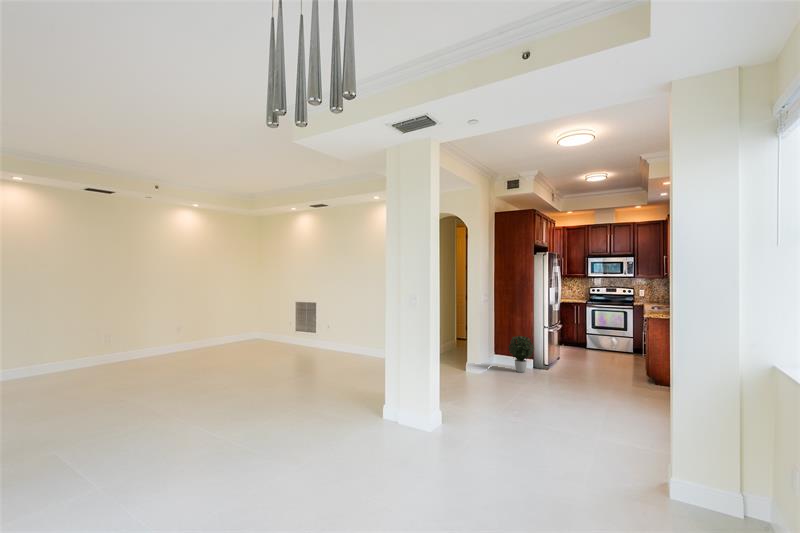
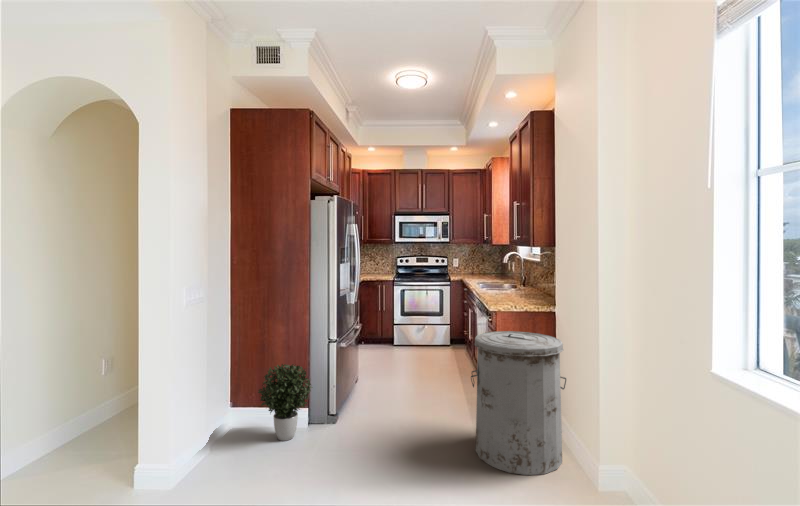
trash can: none [625,329,688,403] -> present [471,331,566,475]

